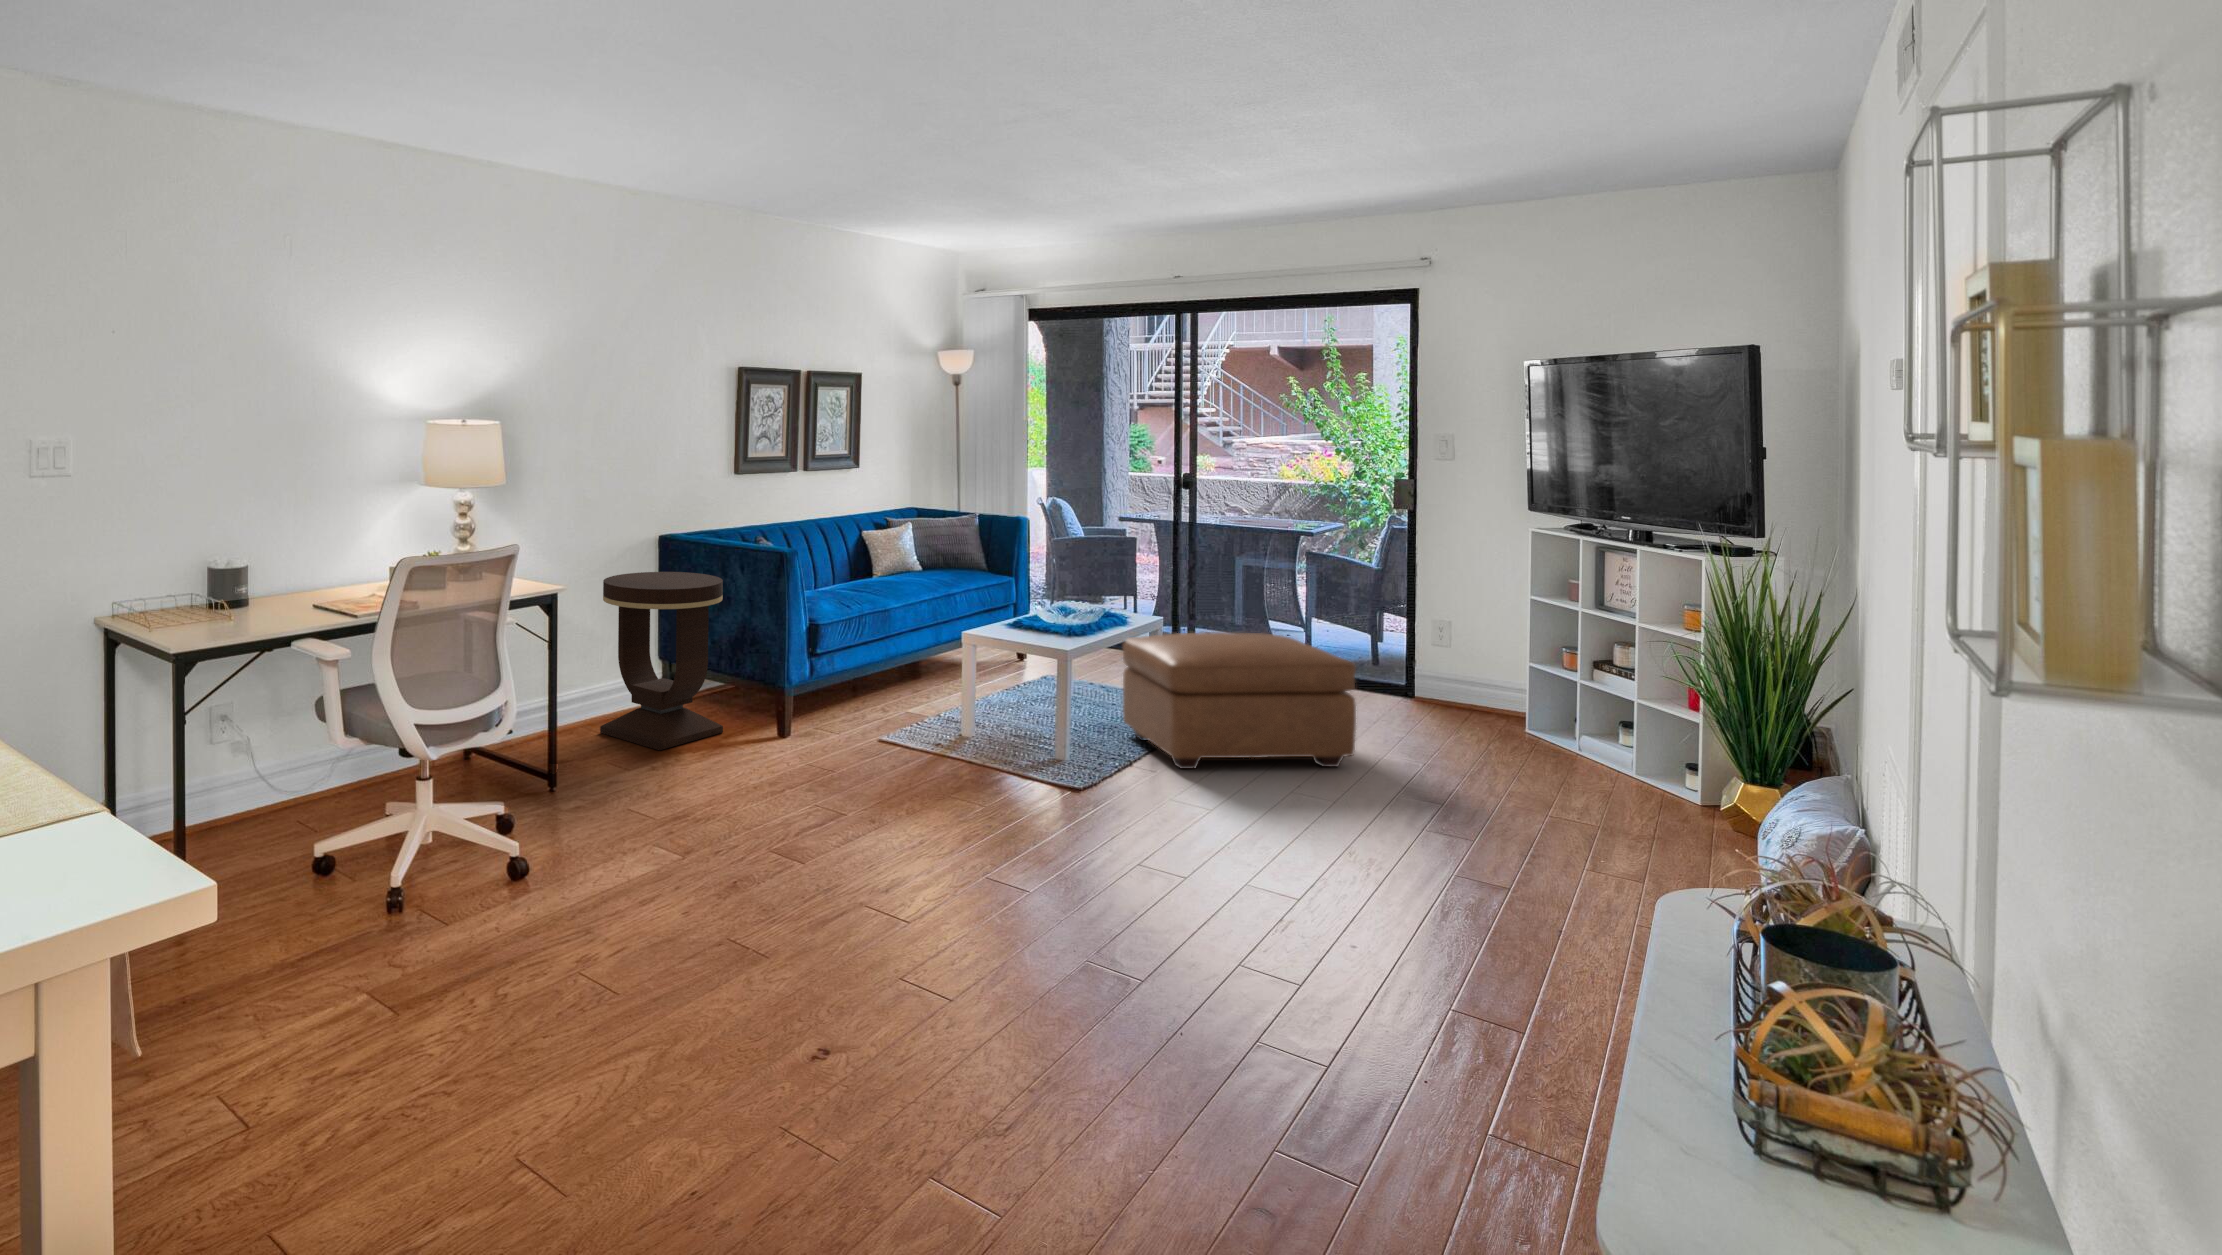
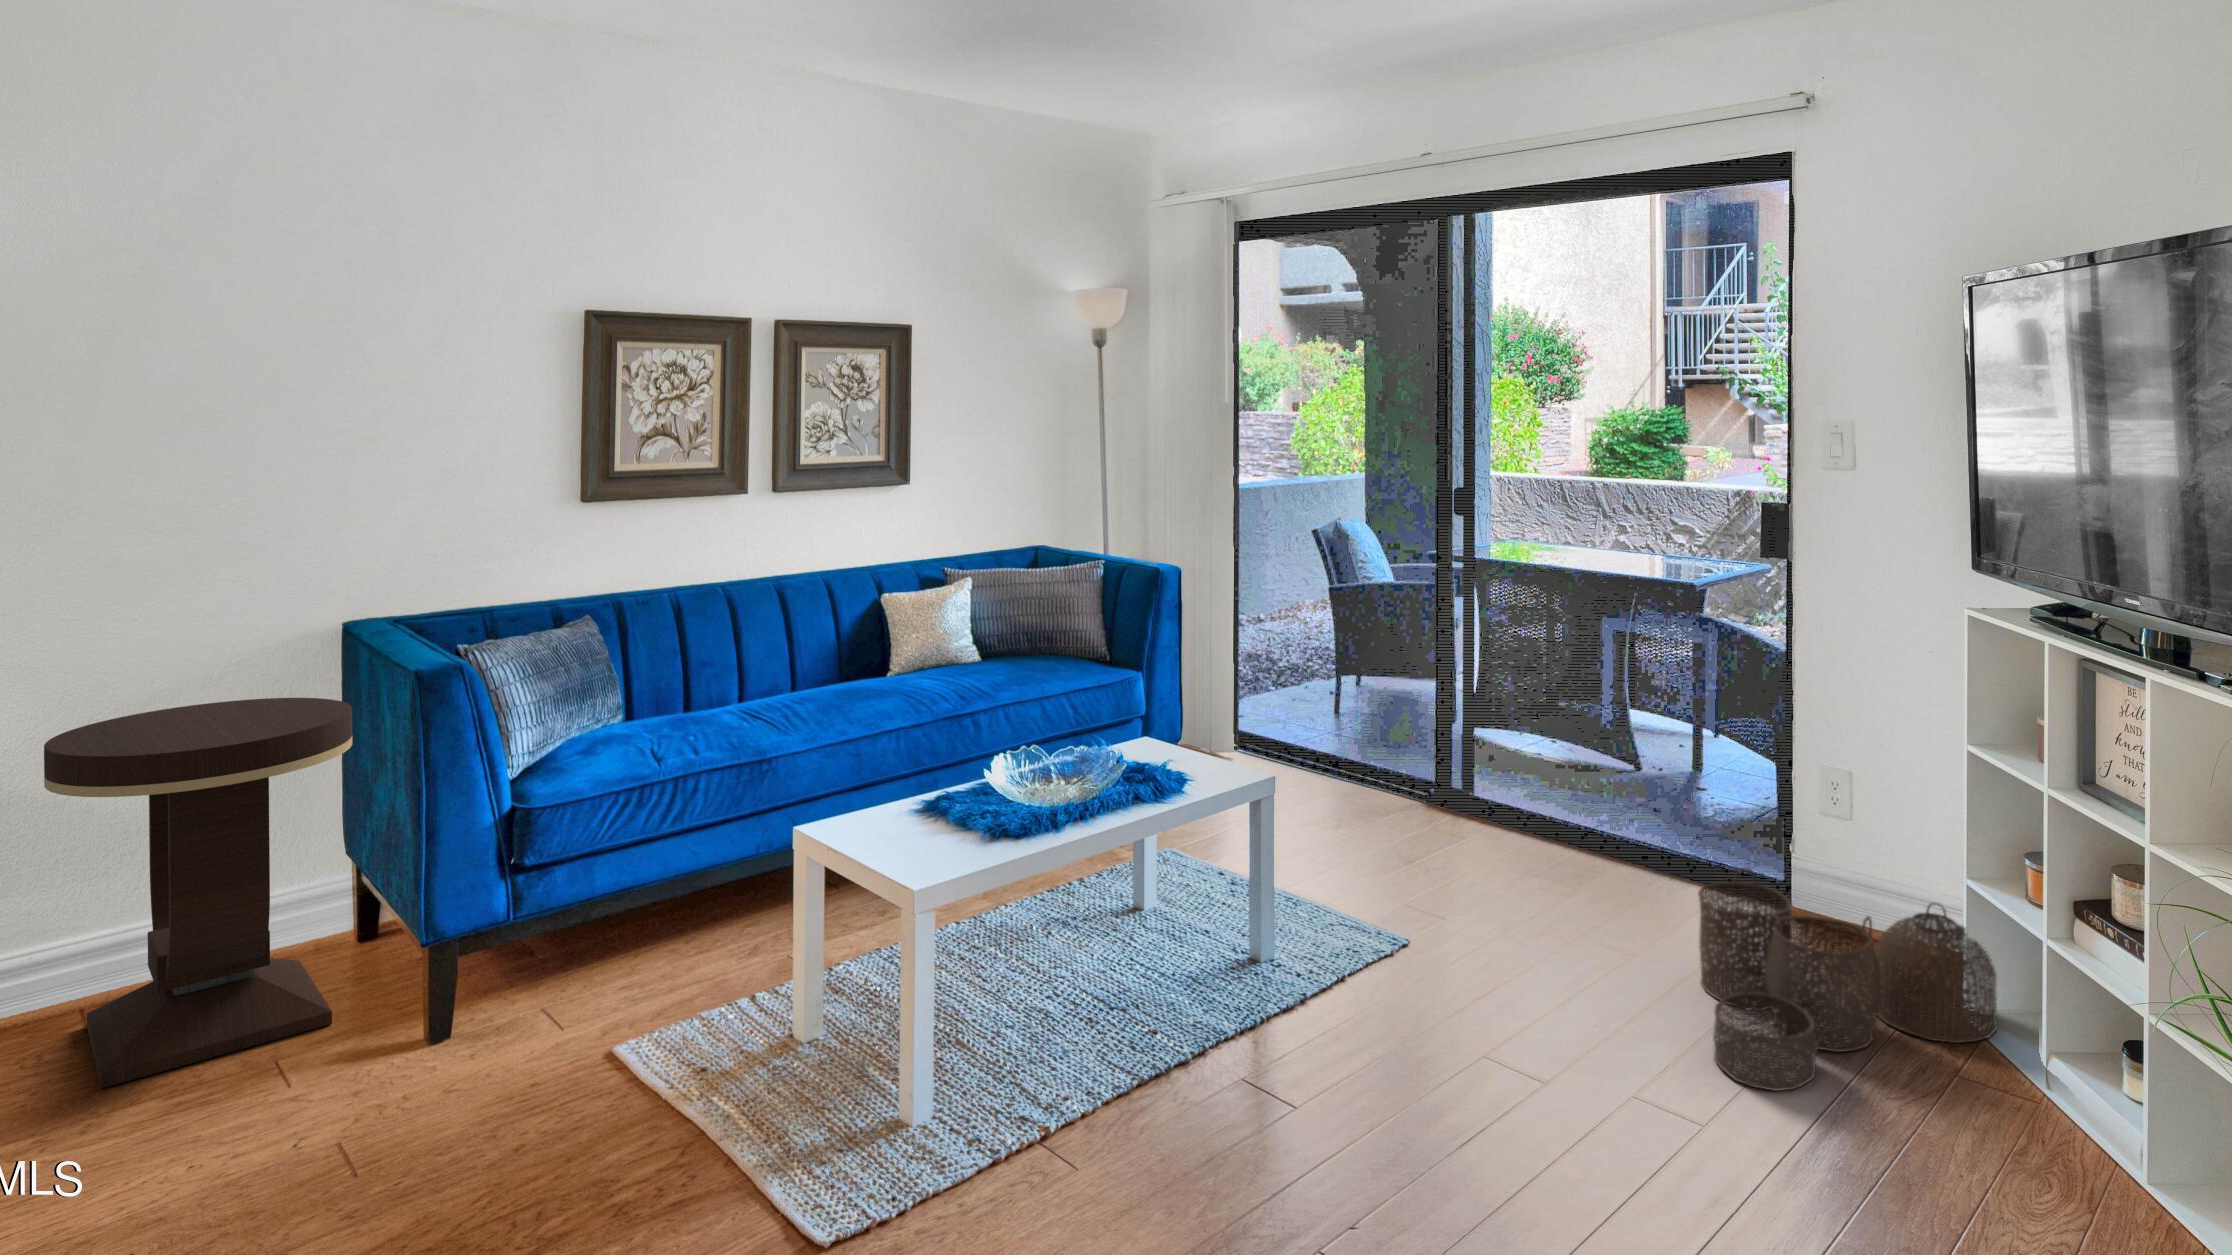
ottoman: present [1123,632,1356,769] -> none [1094,829,1514,1160]
woven basket: none [1389,664,1547,752] -> present [1698,868,1998,1091]

